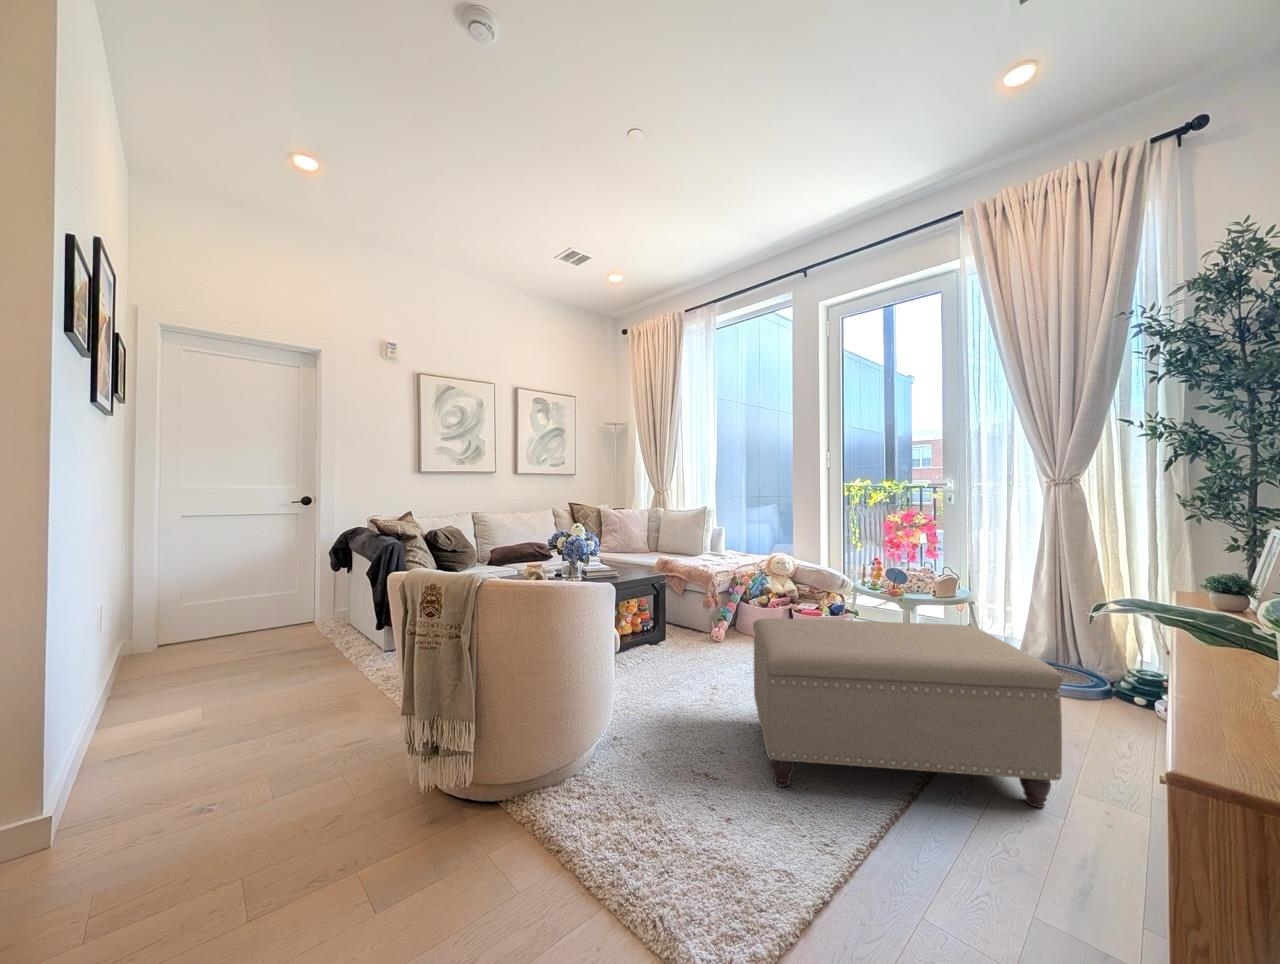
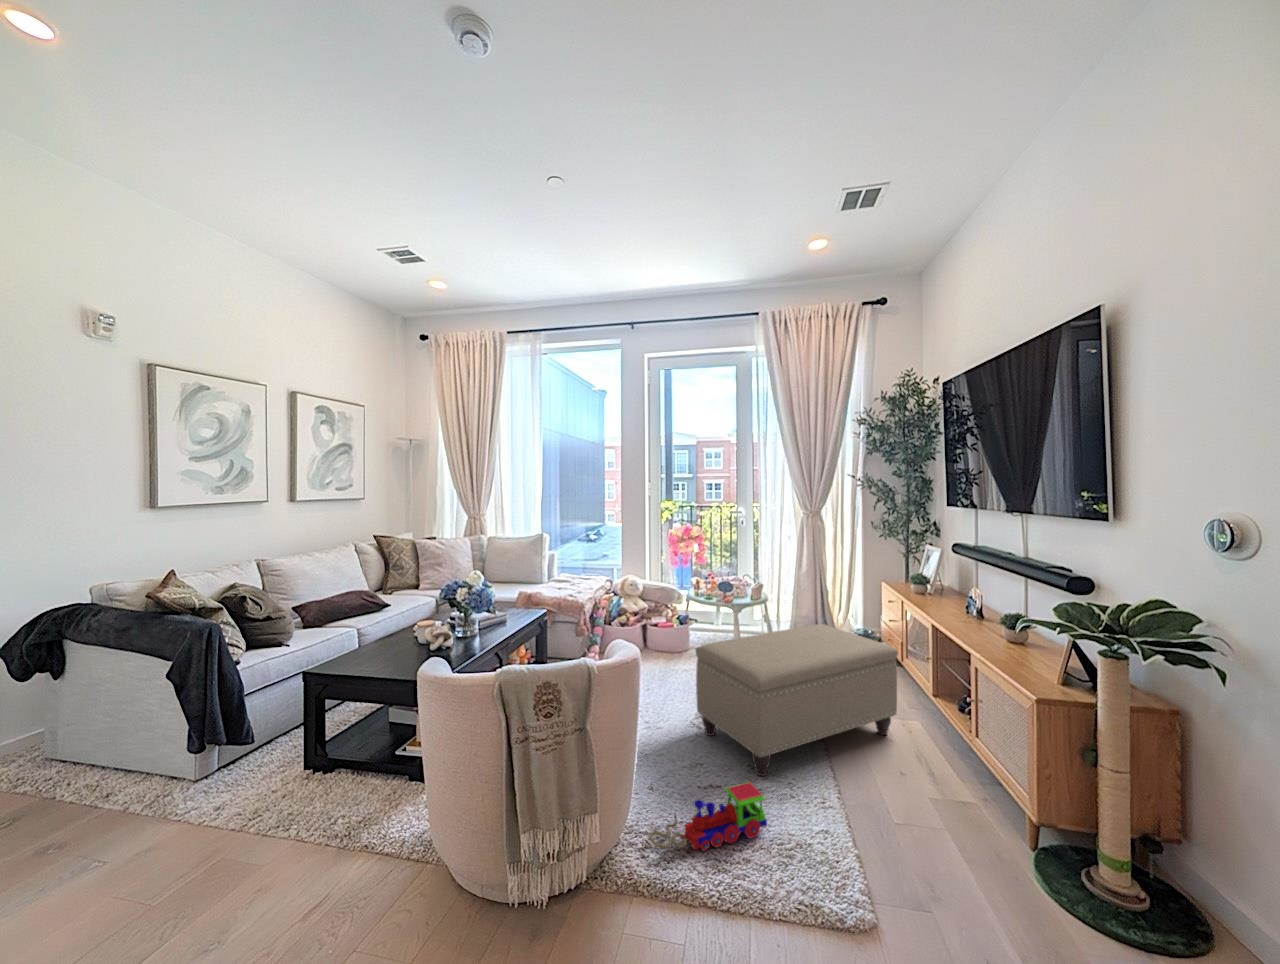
toy train: none [580,766,717,838] -> present [649,782,767,851]

